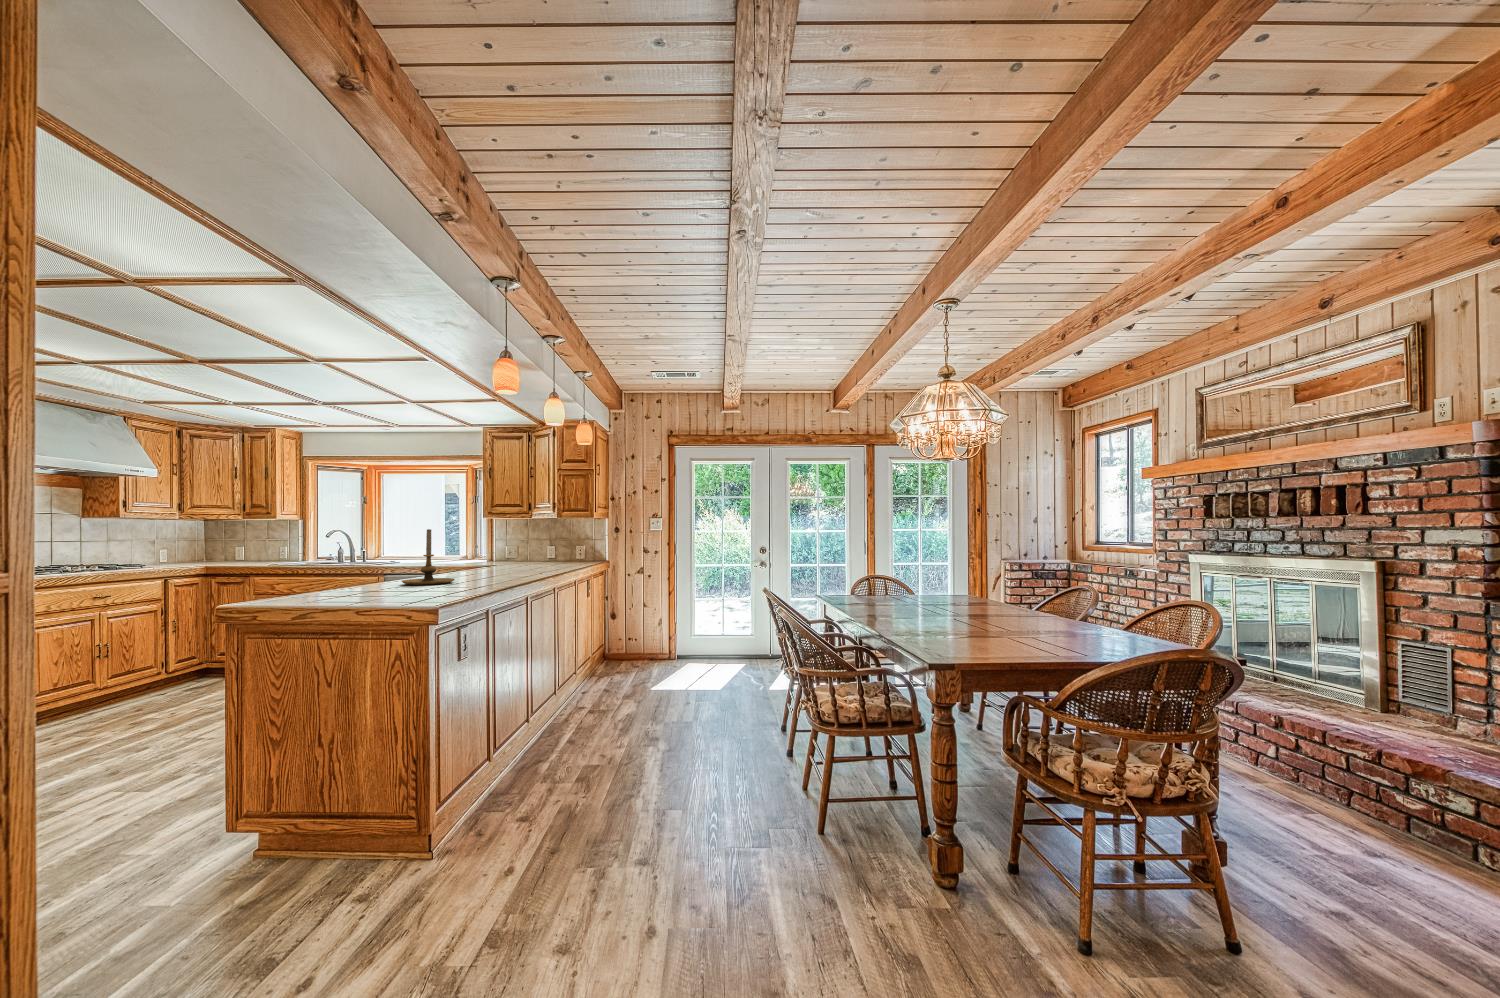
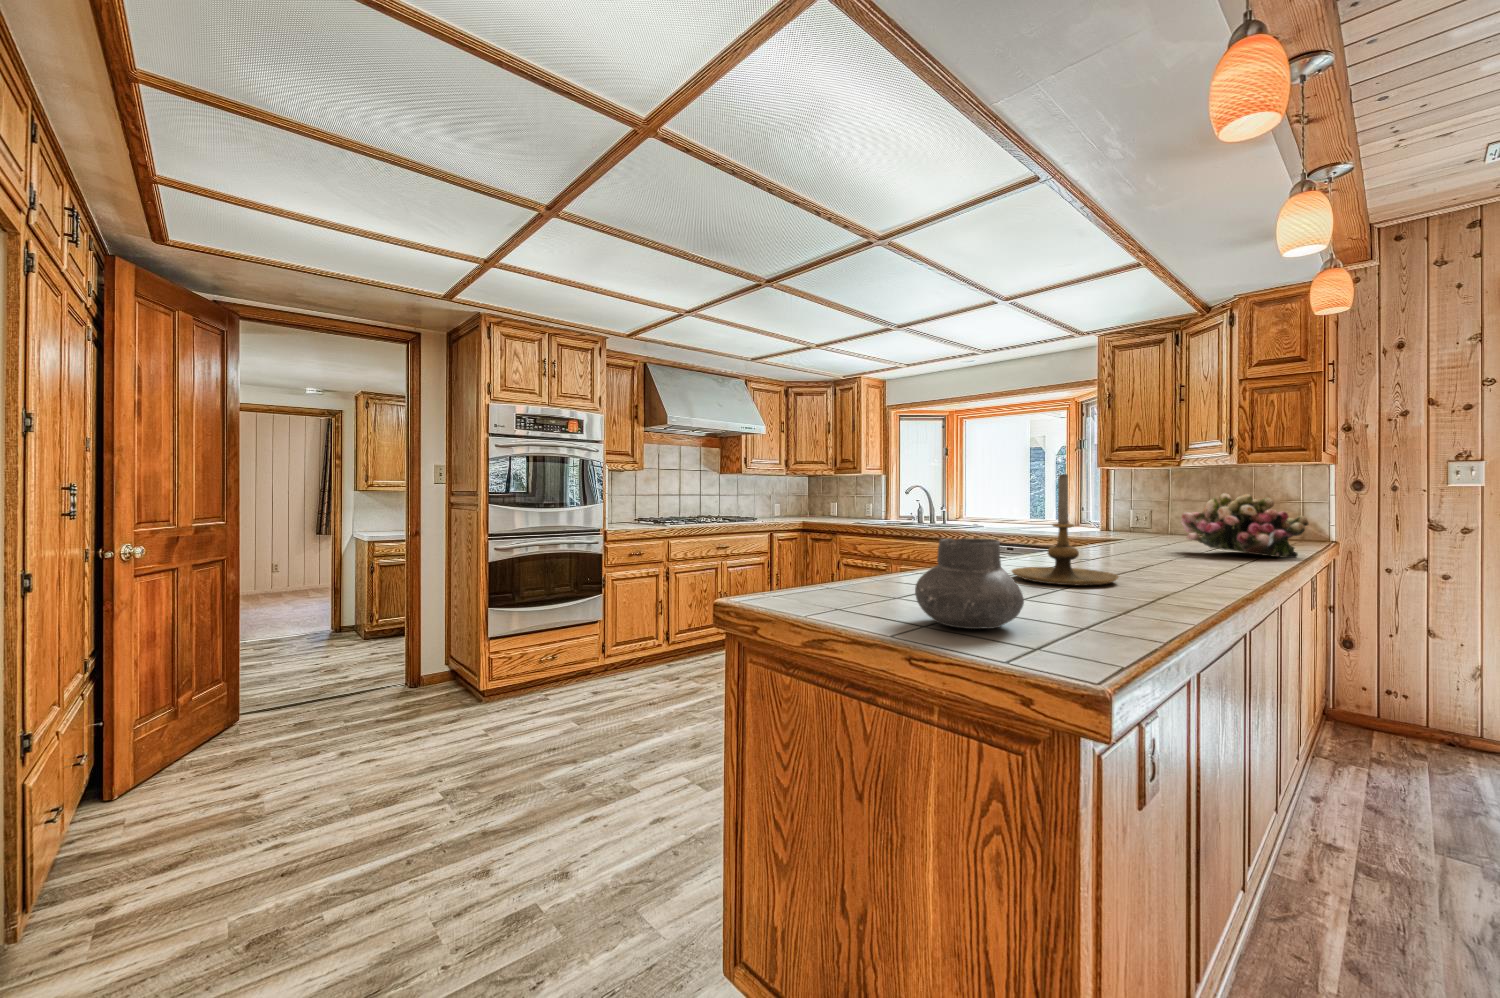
flower arrangement: none [507,537,563,570] -> present [1181,494,1308,558]
vase: none [348,560,397,597] -> present [915,538,1024,629]

